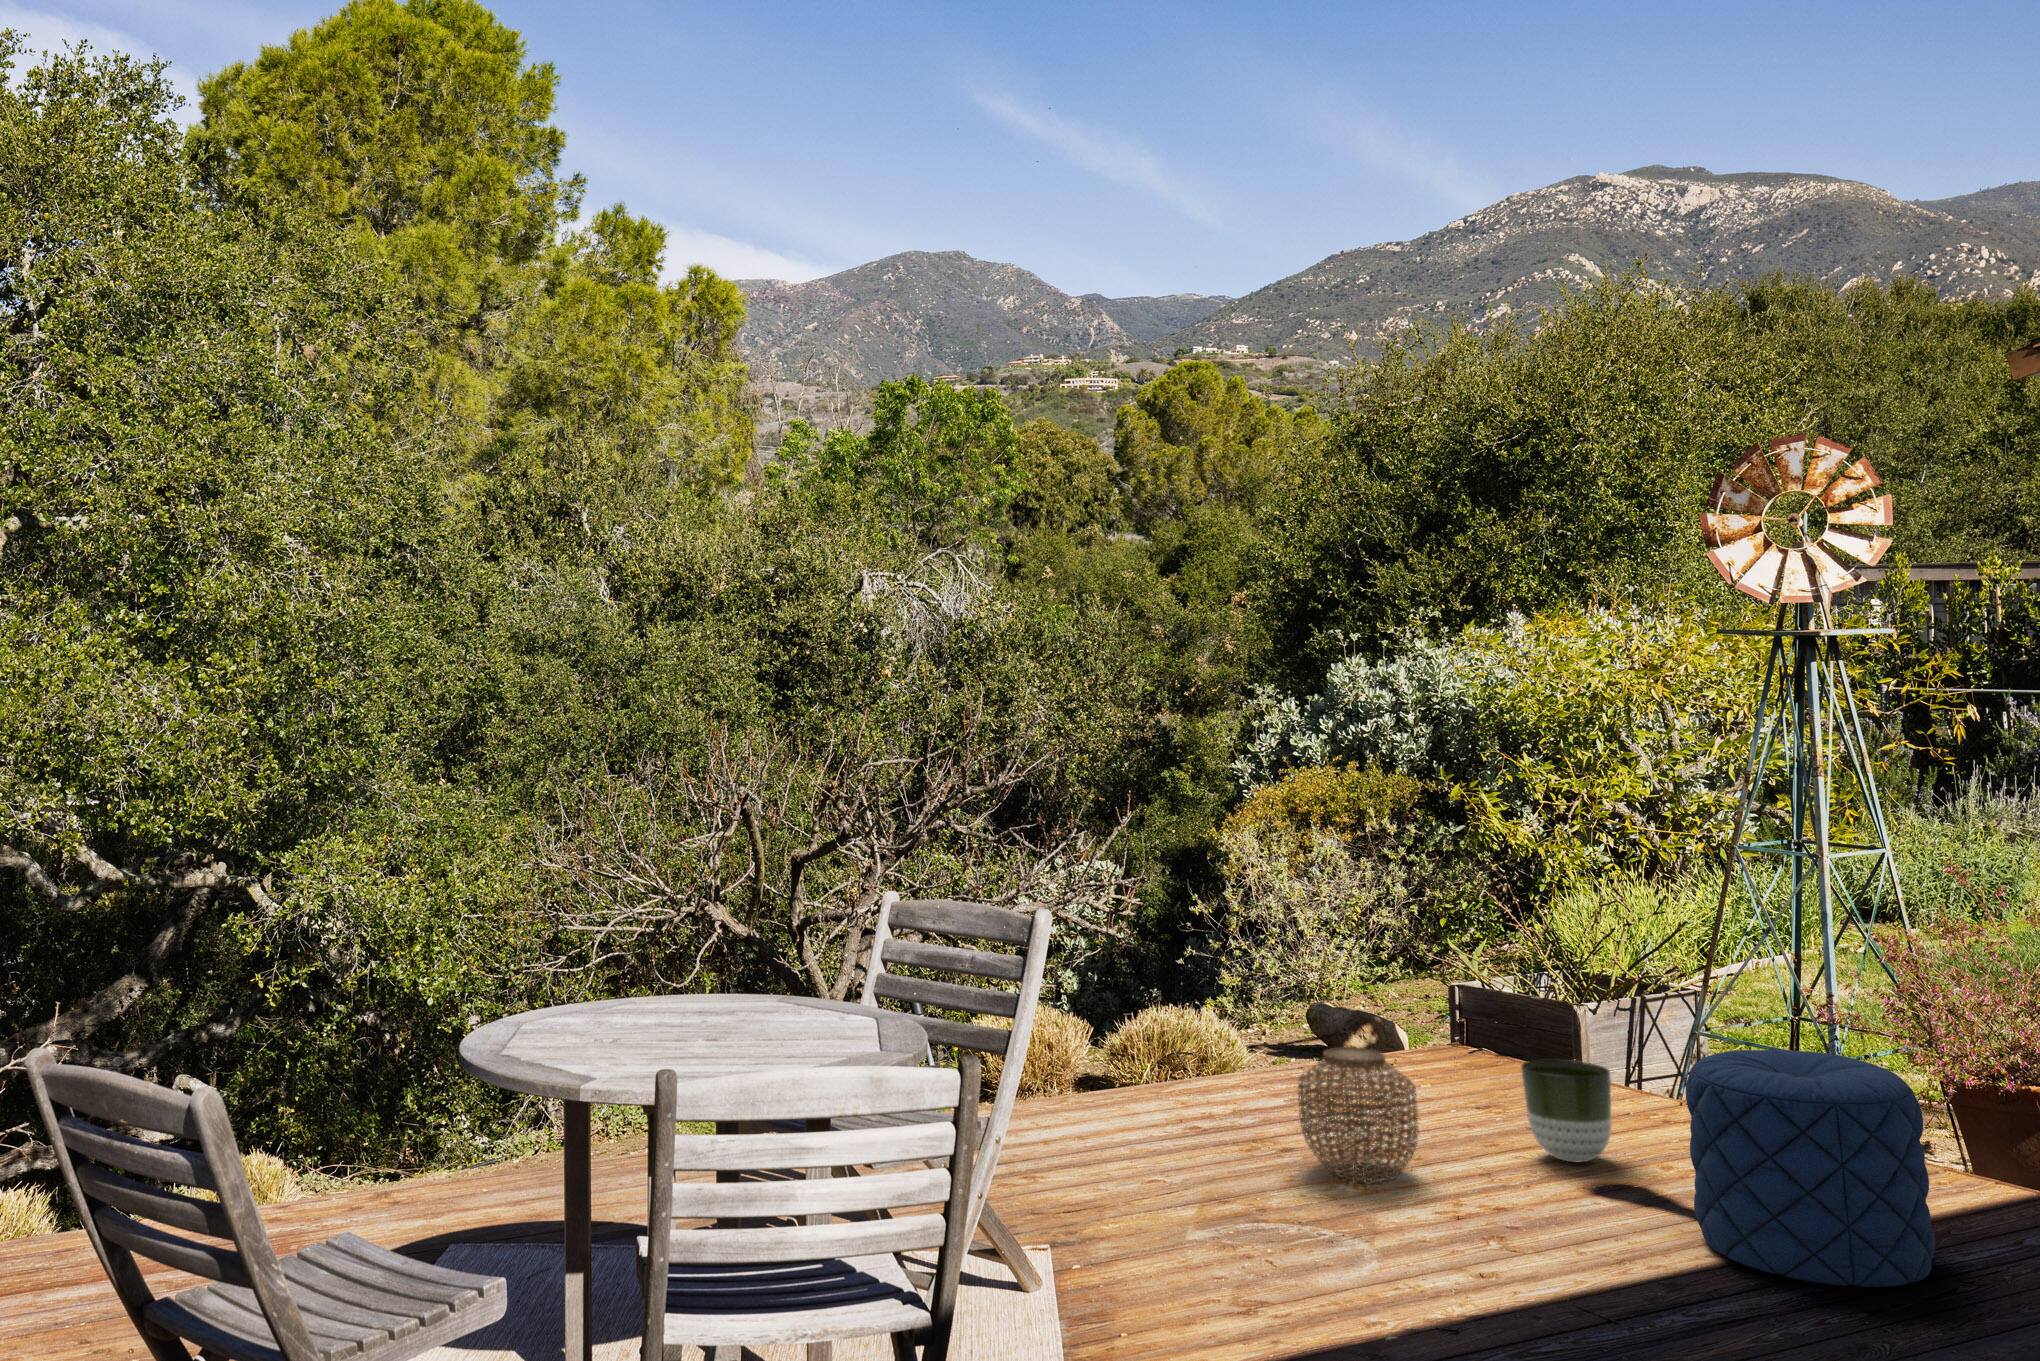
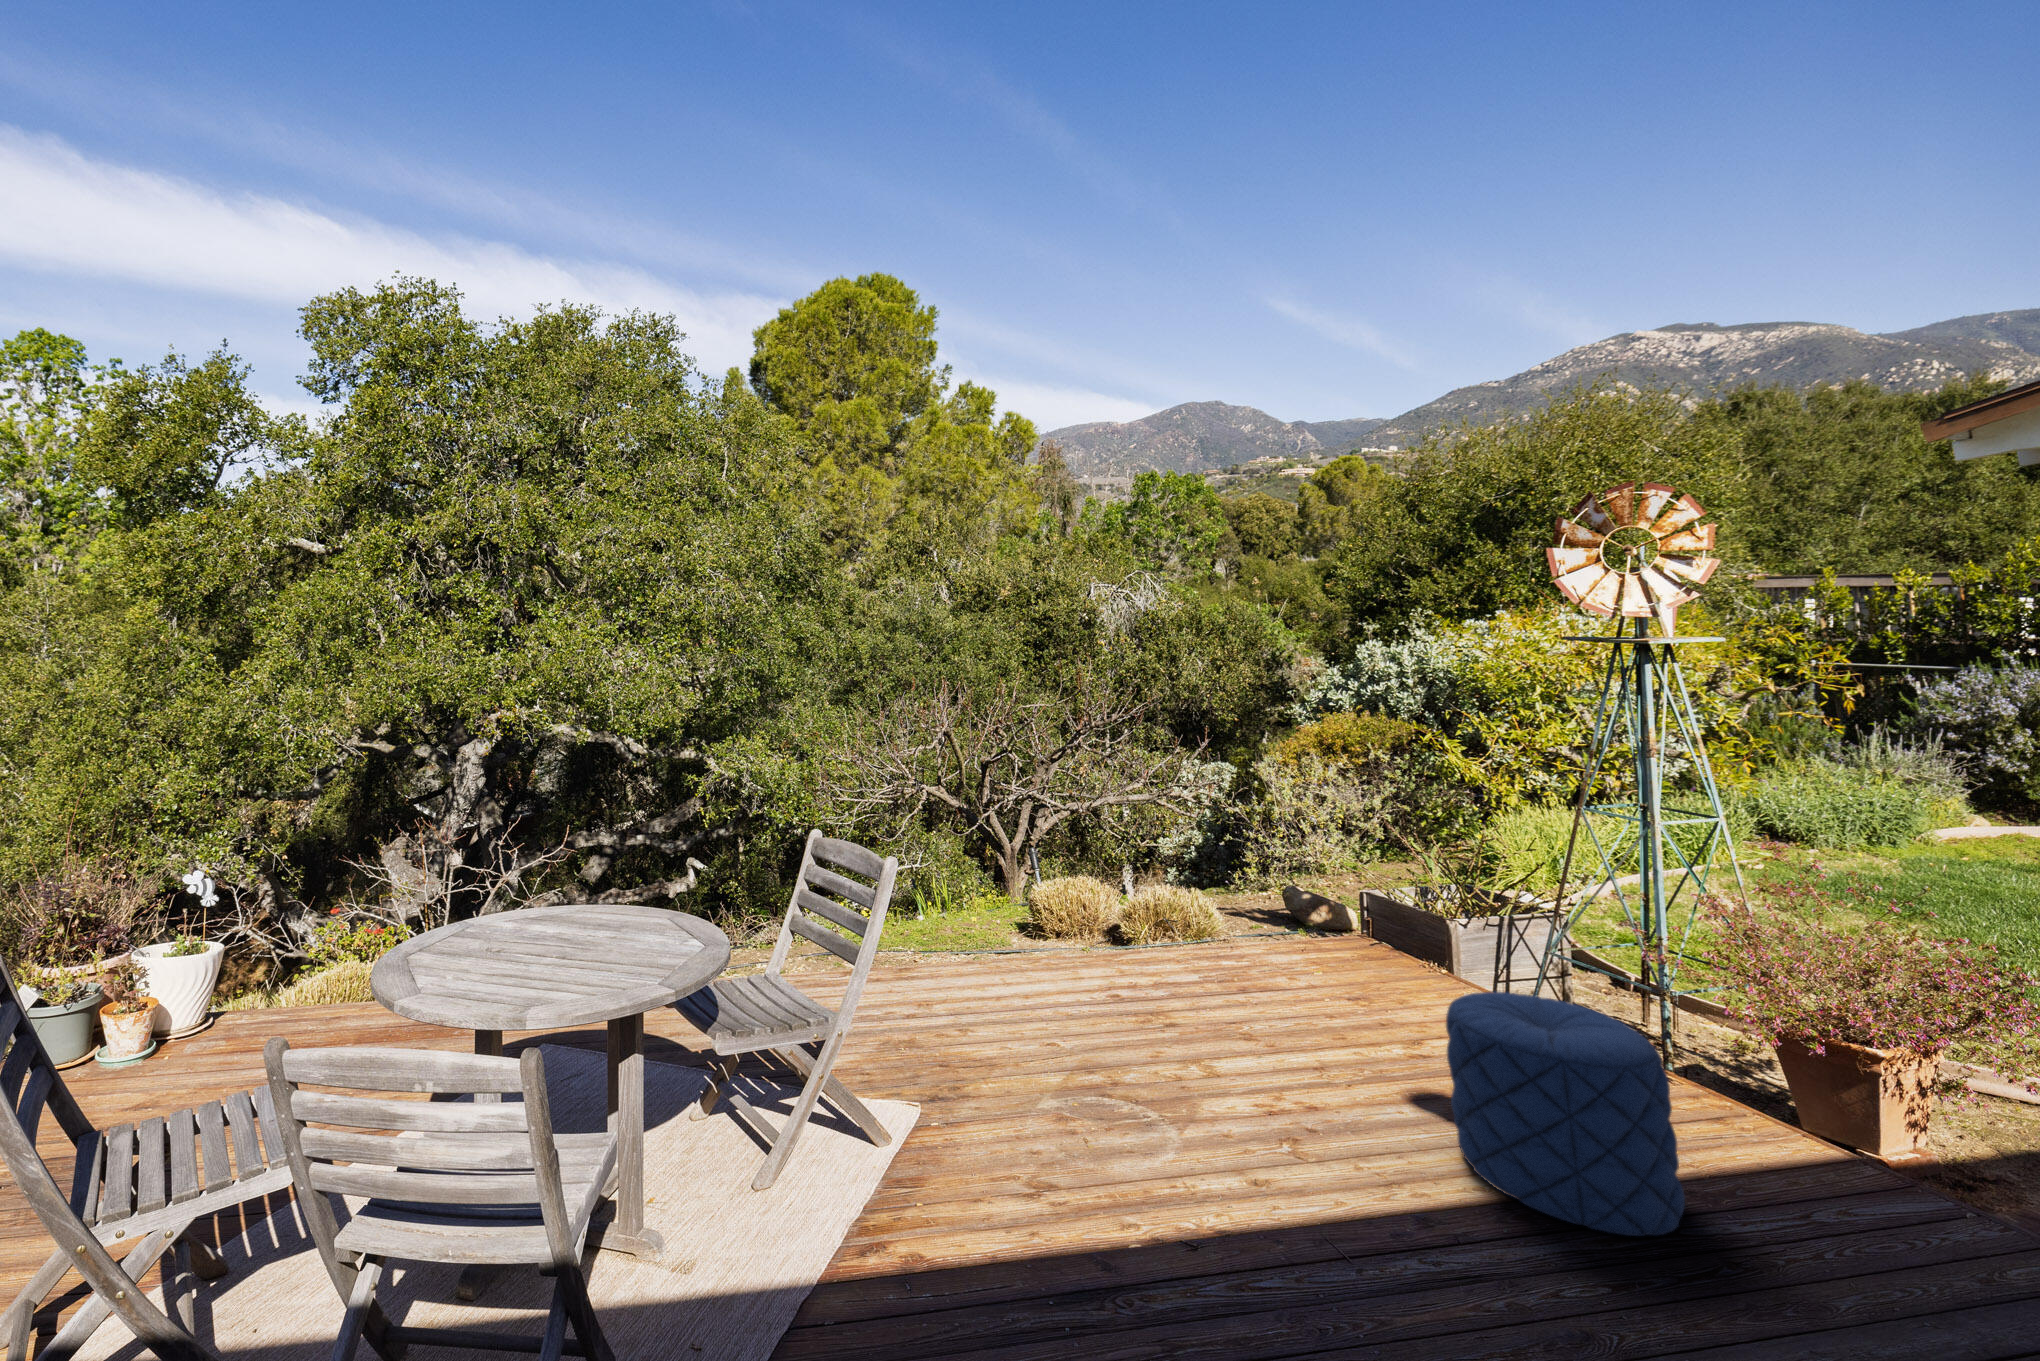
woven basket: present [1298,1047,1418,1183] -> none [1164,938,1254,1043]
planter: present [1521,1060,1611,1163] -> none [1351,965,1426,1052]

